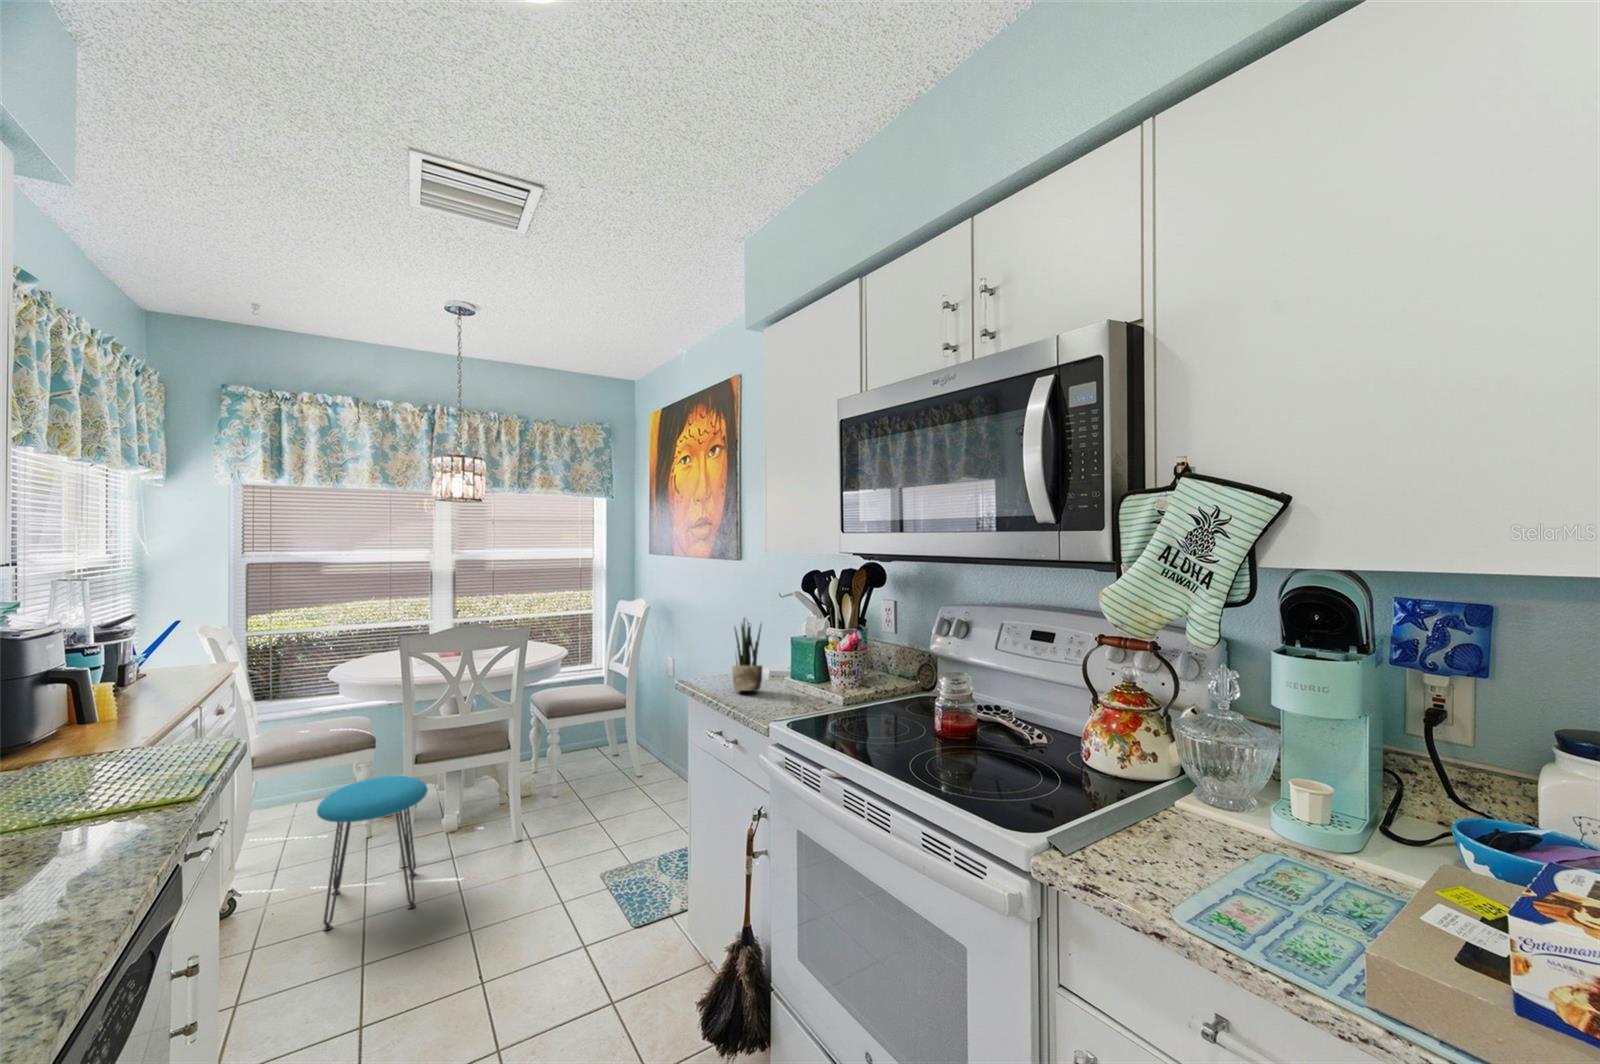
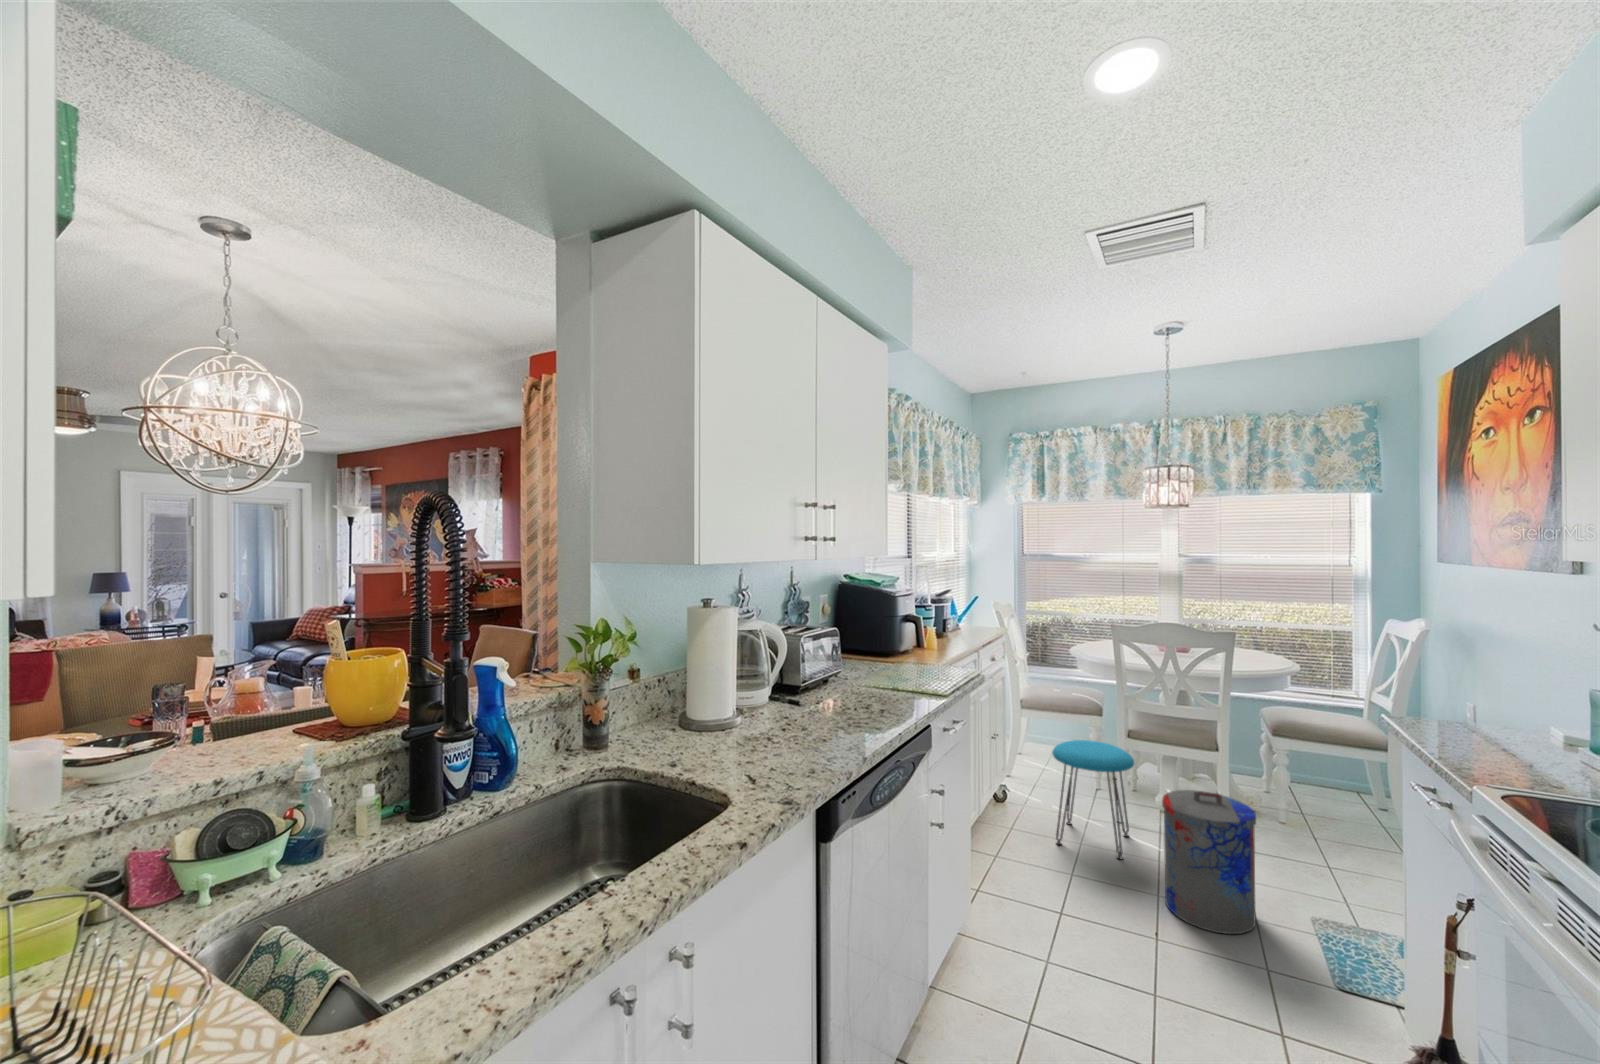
potted plant: present [732,619,762,691] -> none [1469,643,1528,747]
trash can: none [473,792,563,944] -> present [1162,790,1256,934]

